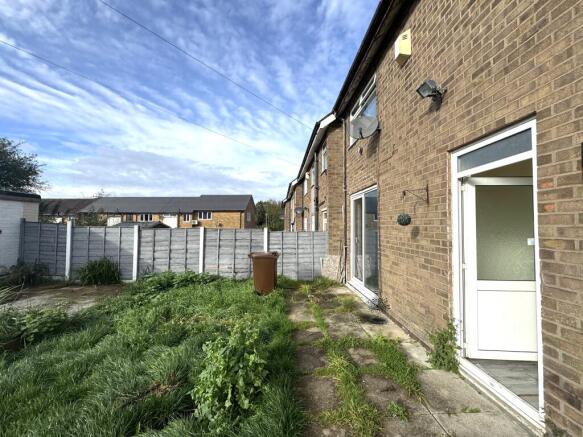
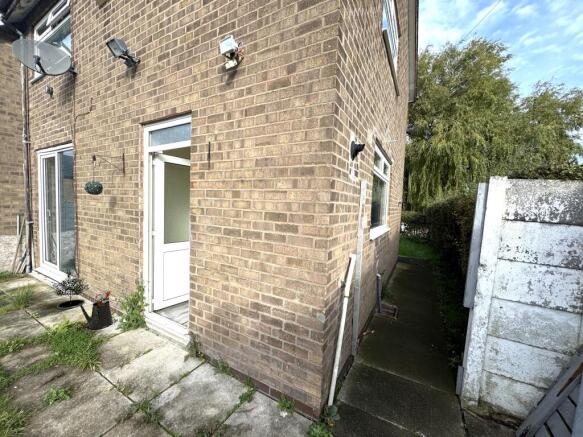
watering can: none [392,317,424,355] -> present [80,291,116,329]

